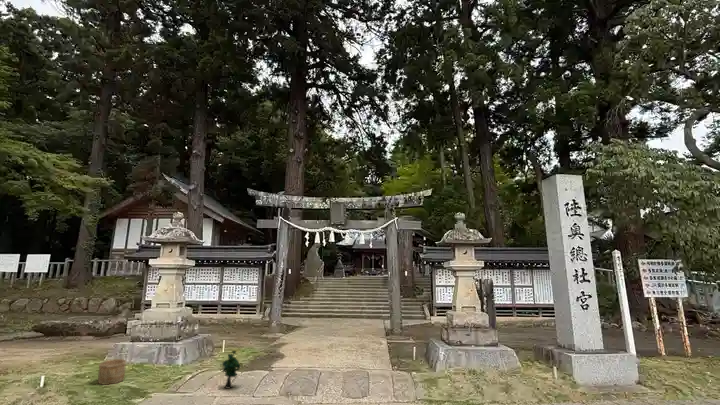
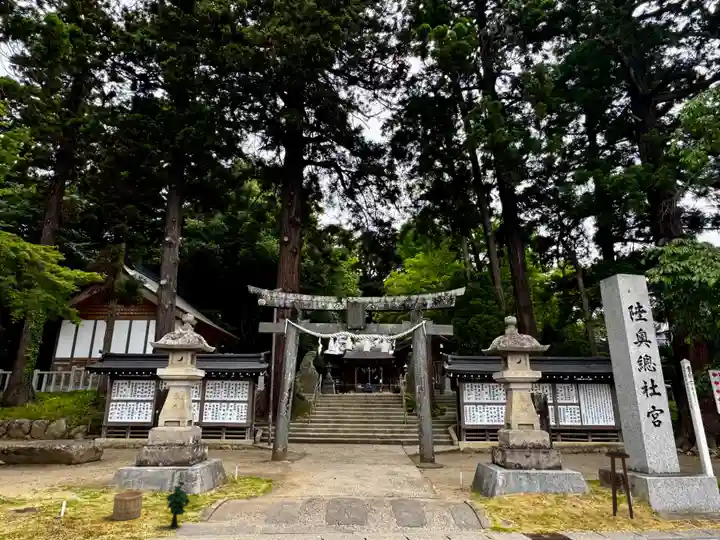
stool: none [531,332,554,391] -> present [605,452,633,519]
decorative plant: present [222,351,240,388] -> present [165,482,190,529]

